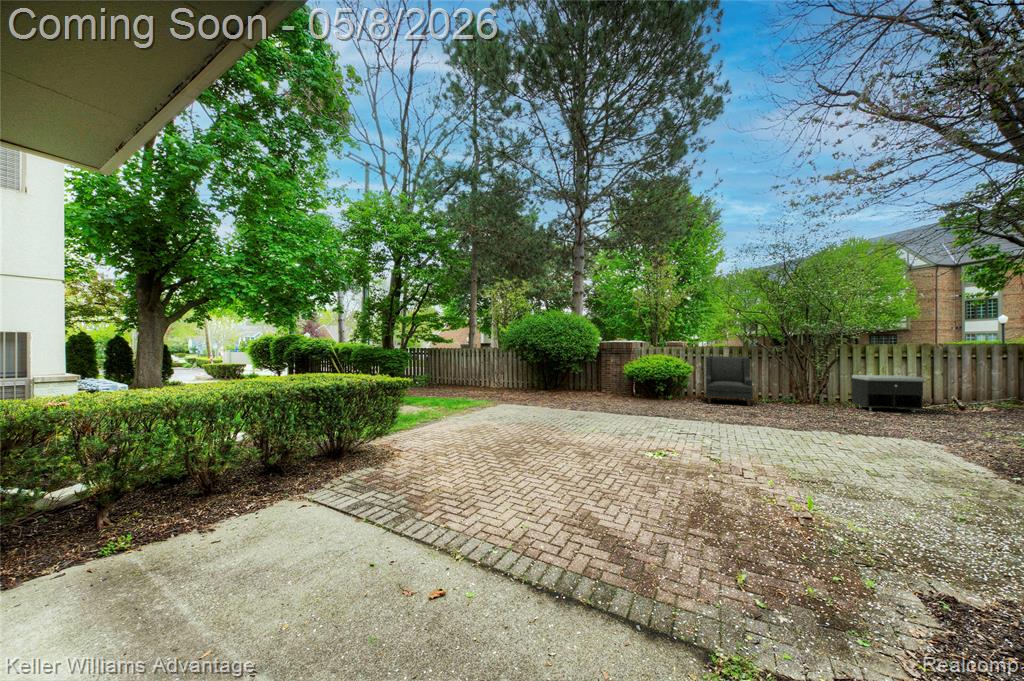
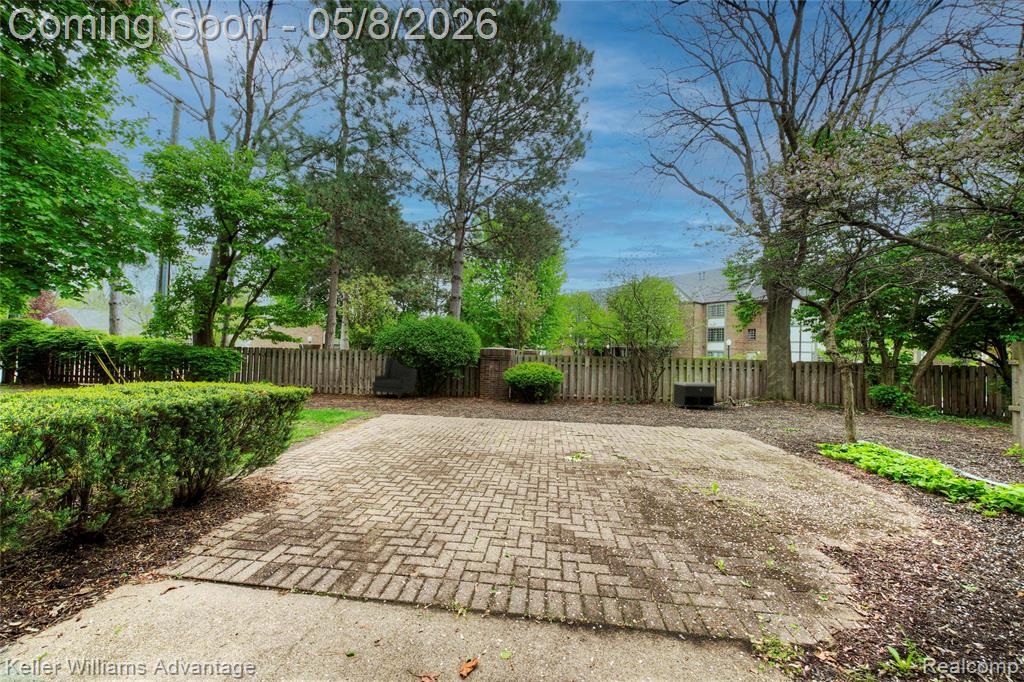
chair: present [706,356,753,406] -> present [372,358,417,399]

